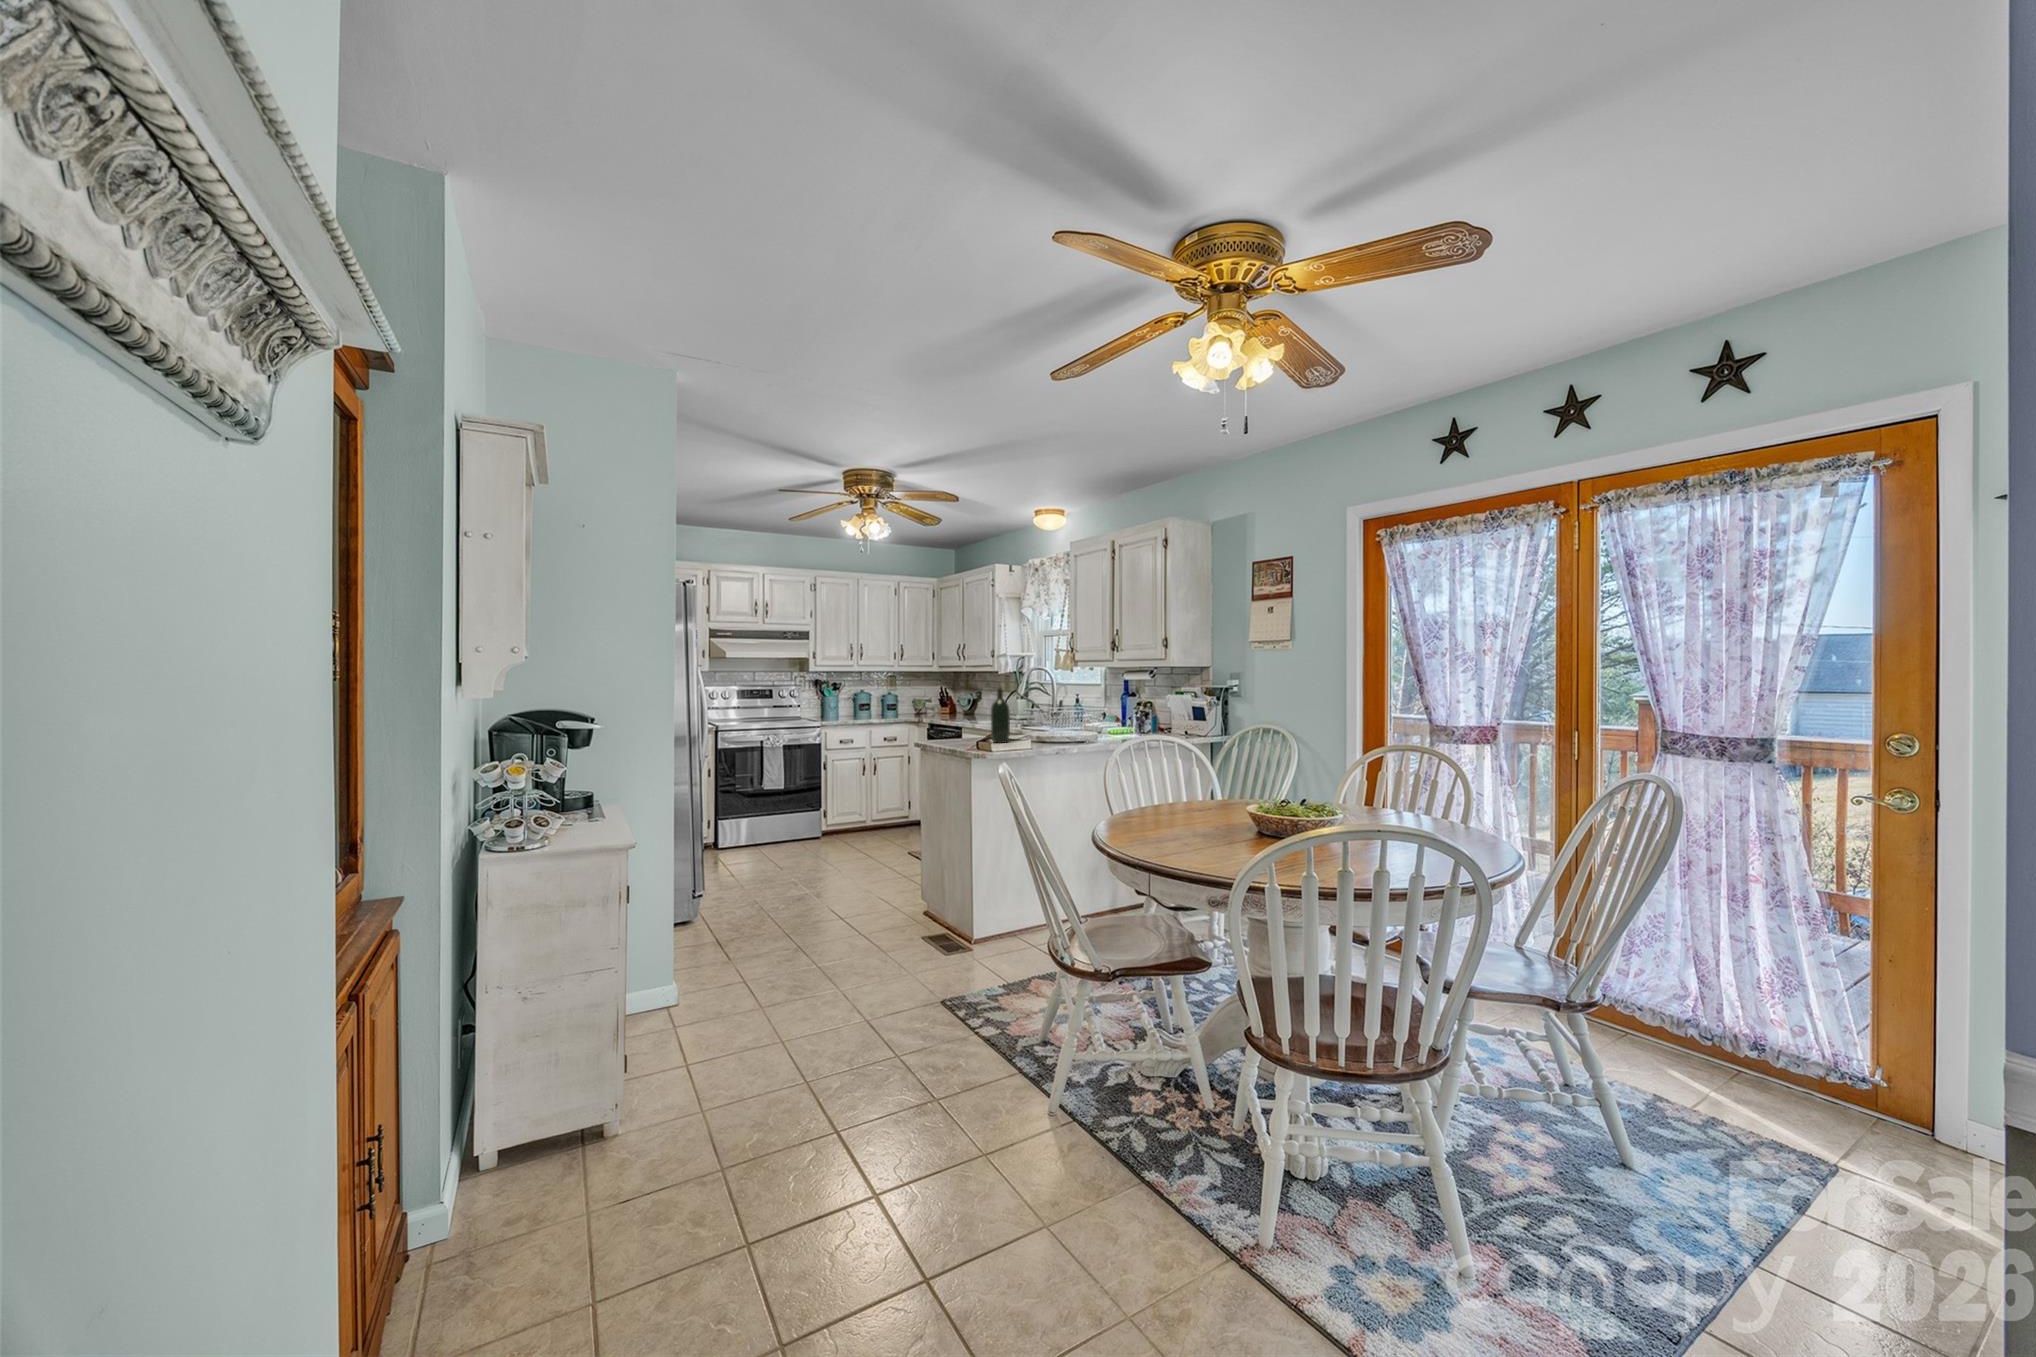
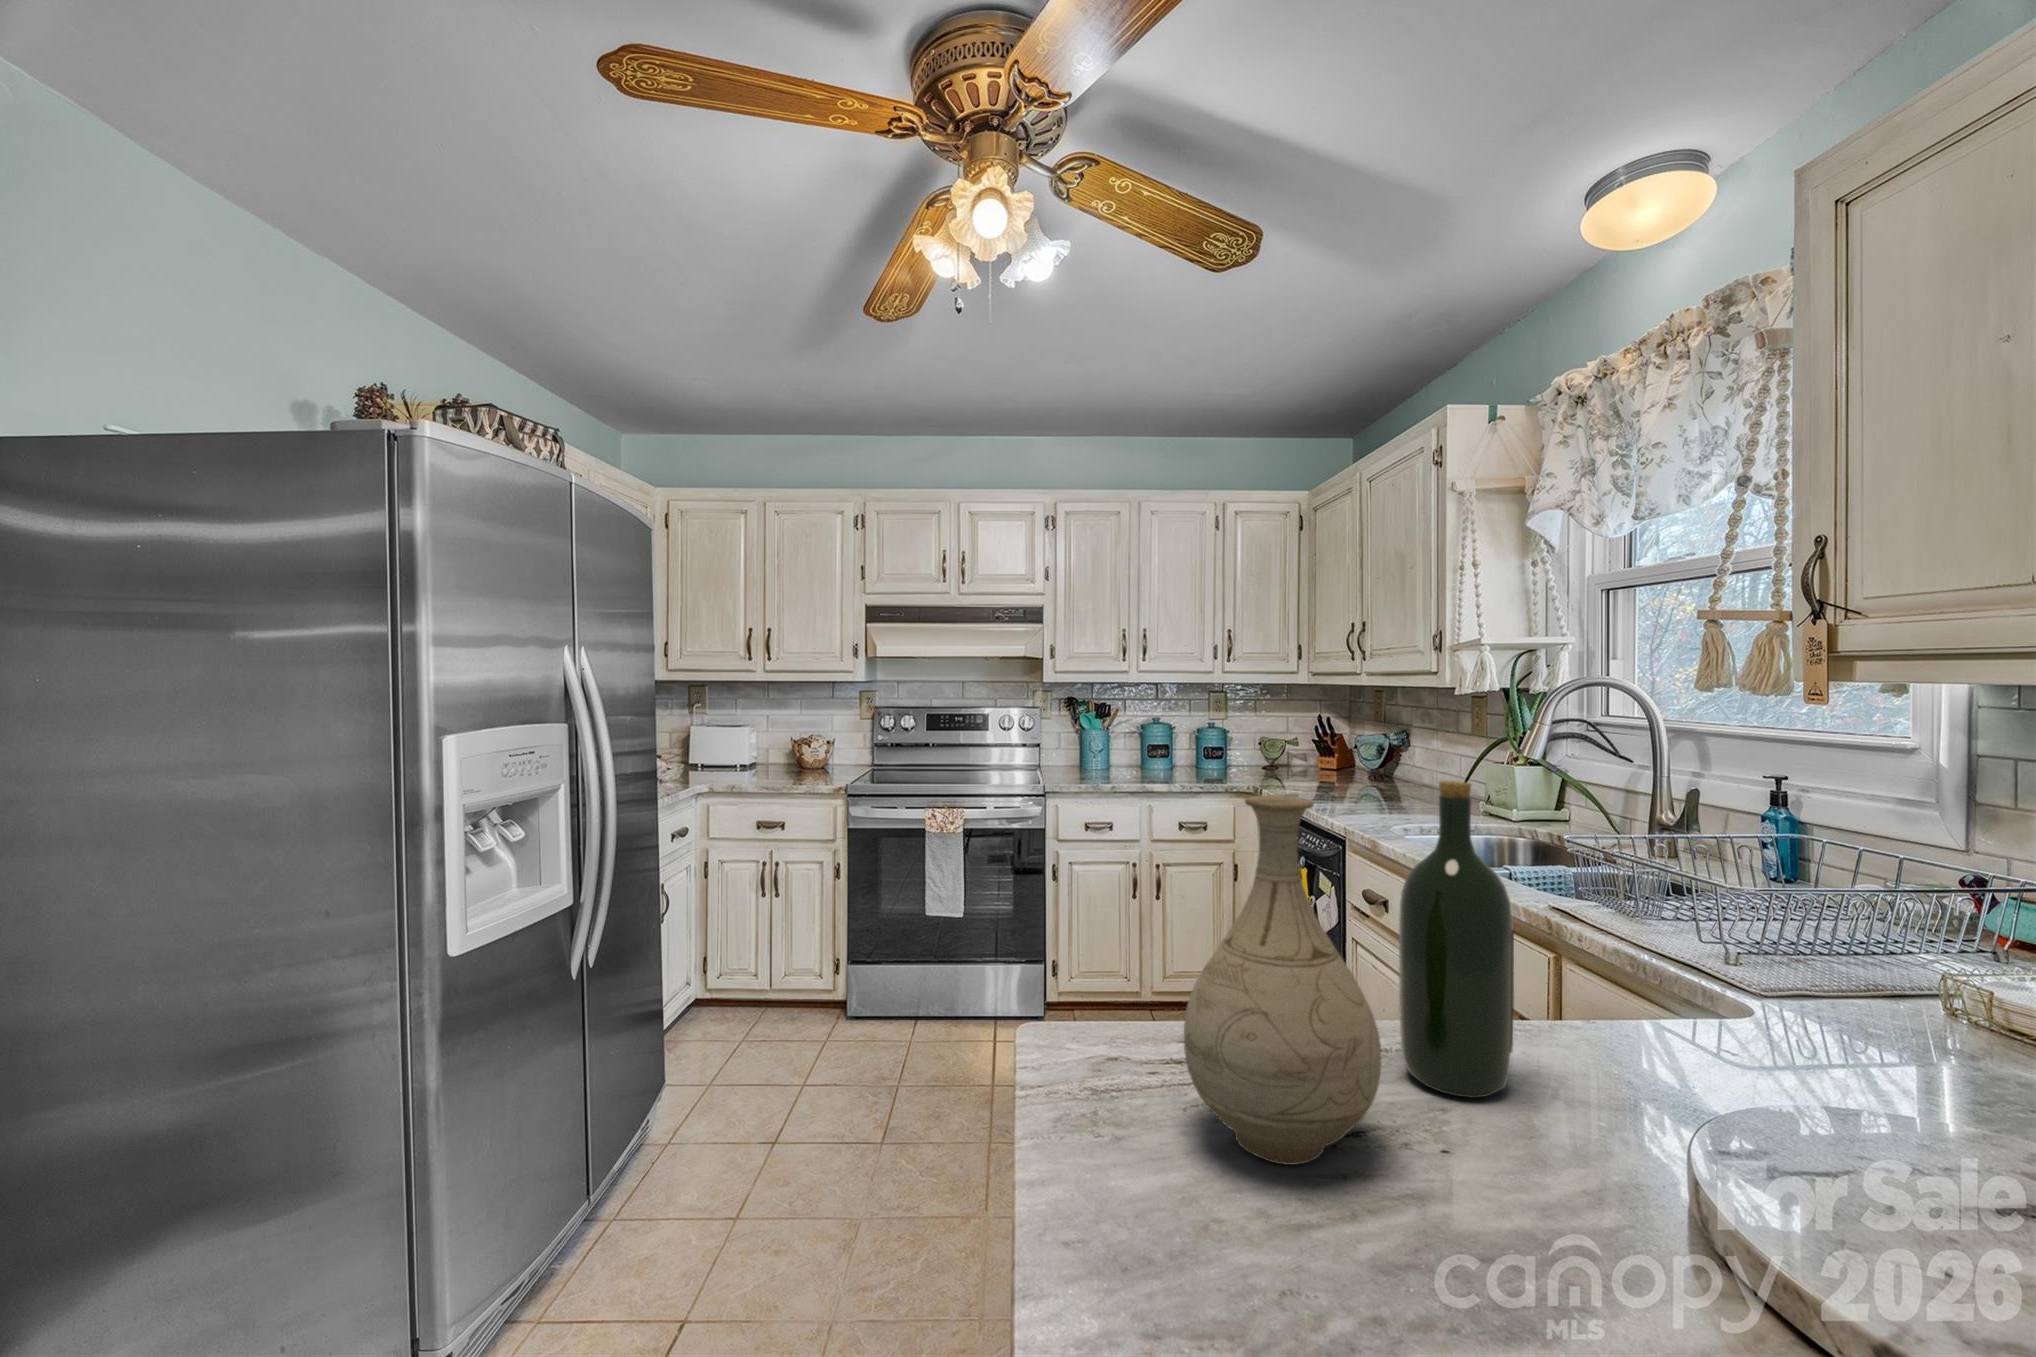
vase: none [958,688,990,747] -> present [1184,795,1381,1165]

